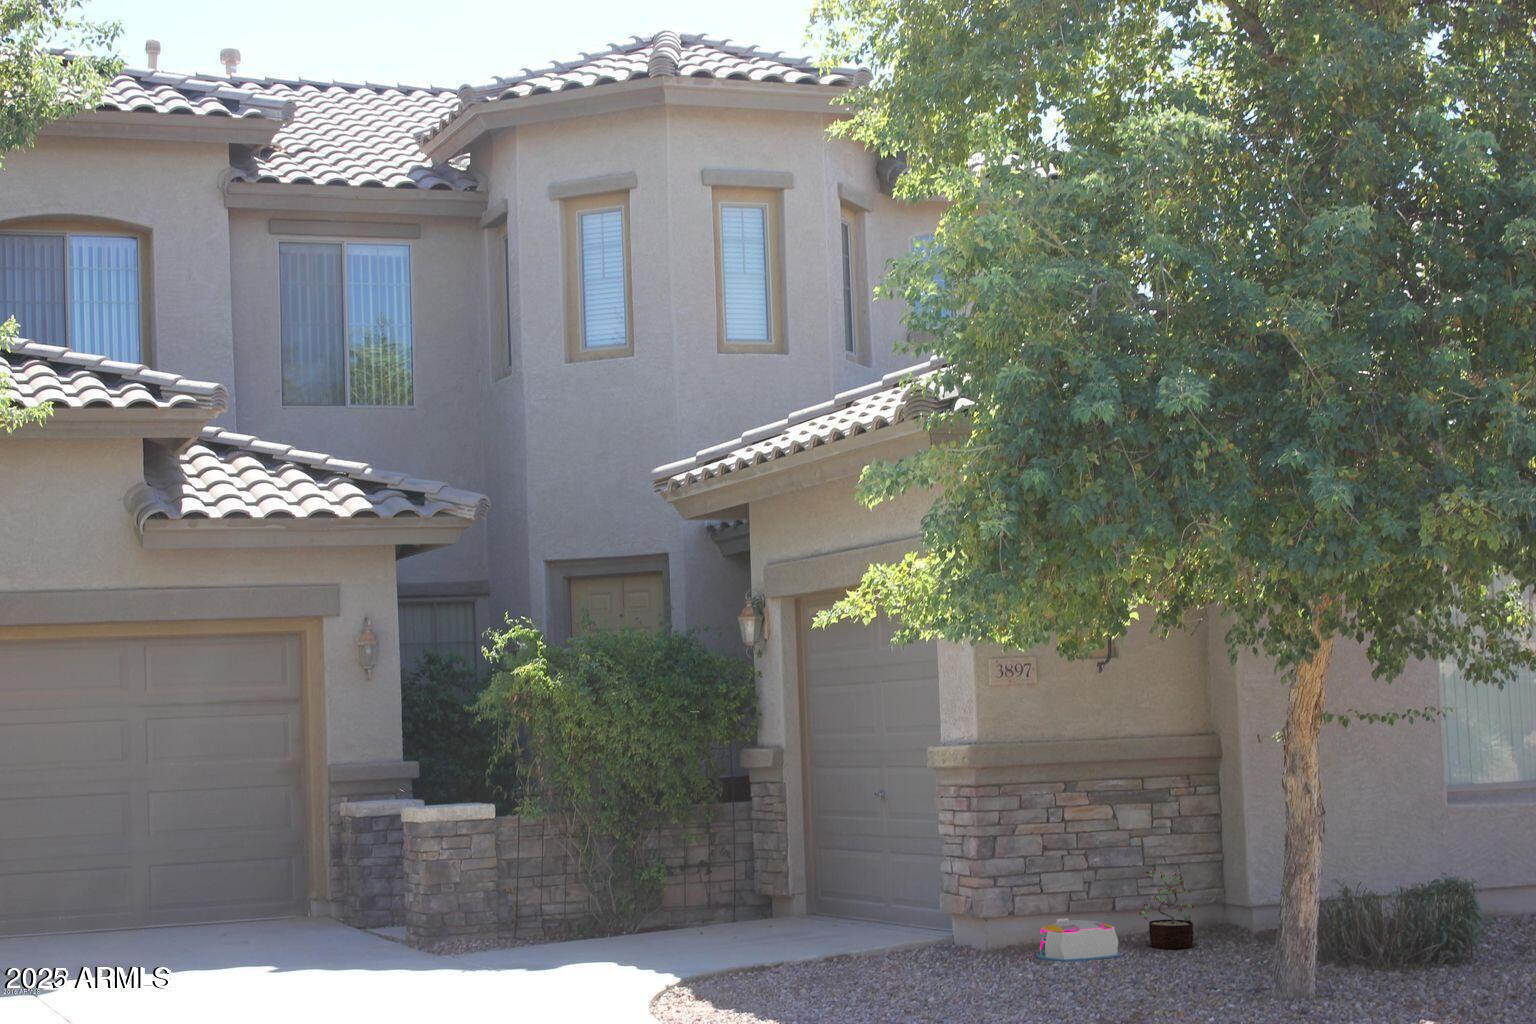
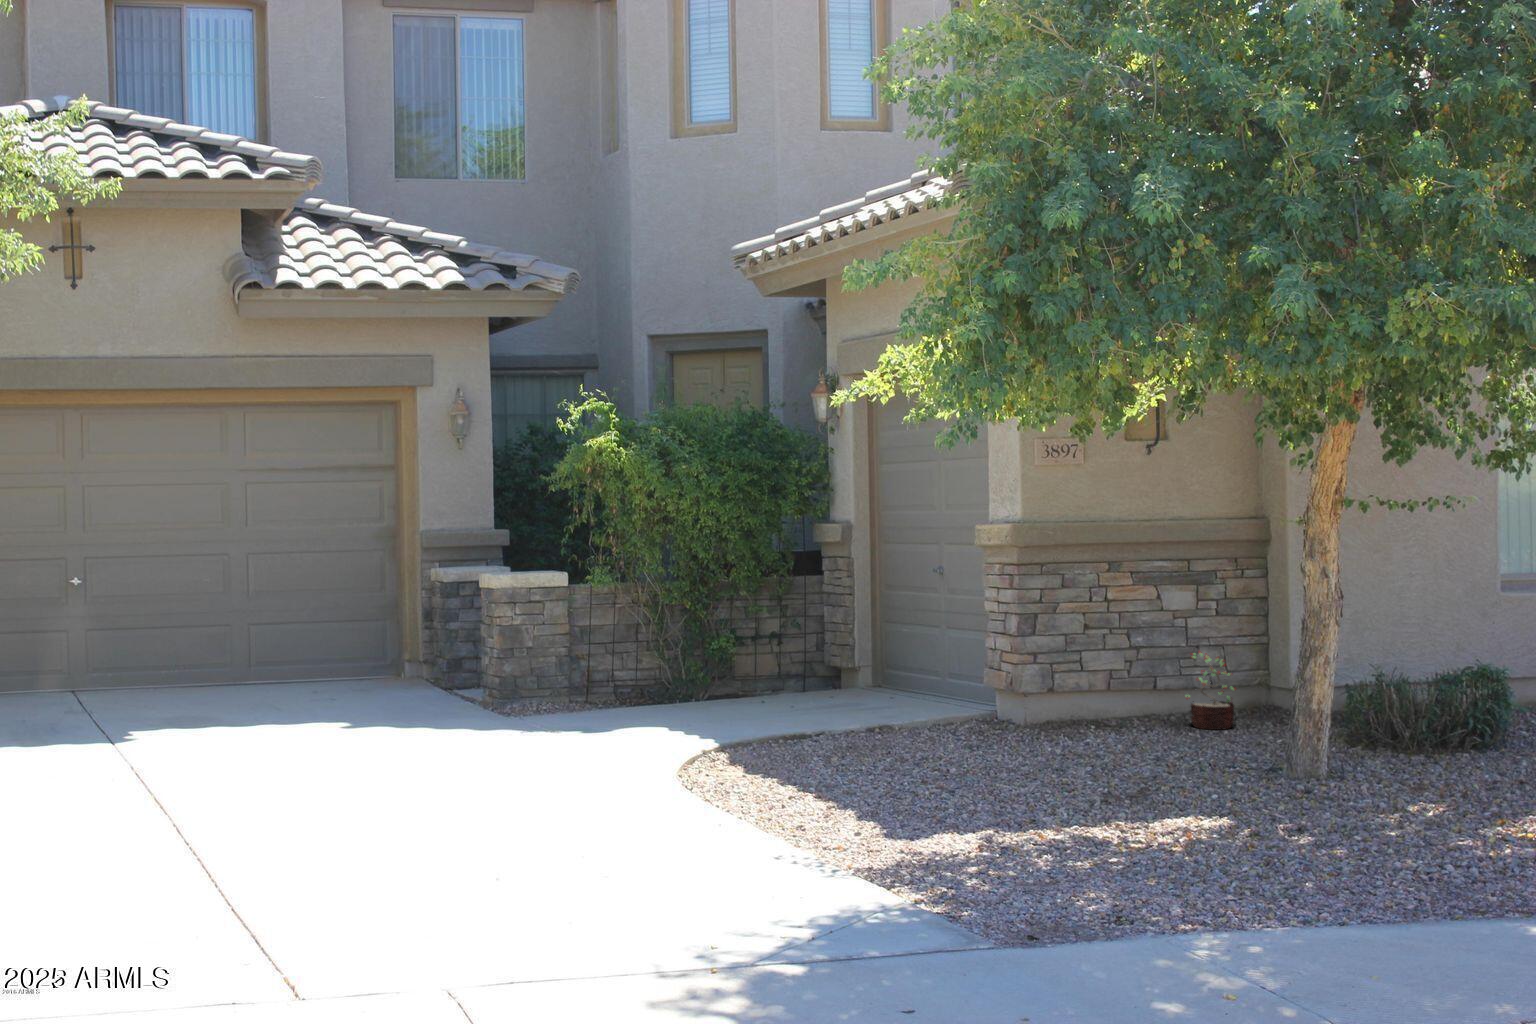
storage bin: present [1036,918,1120,962] -> none [1072,696,1156,738]

